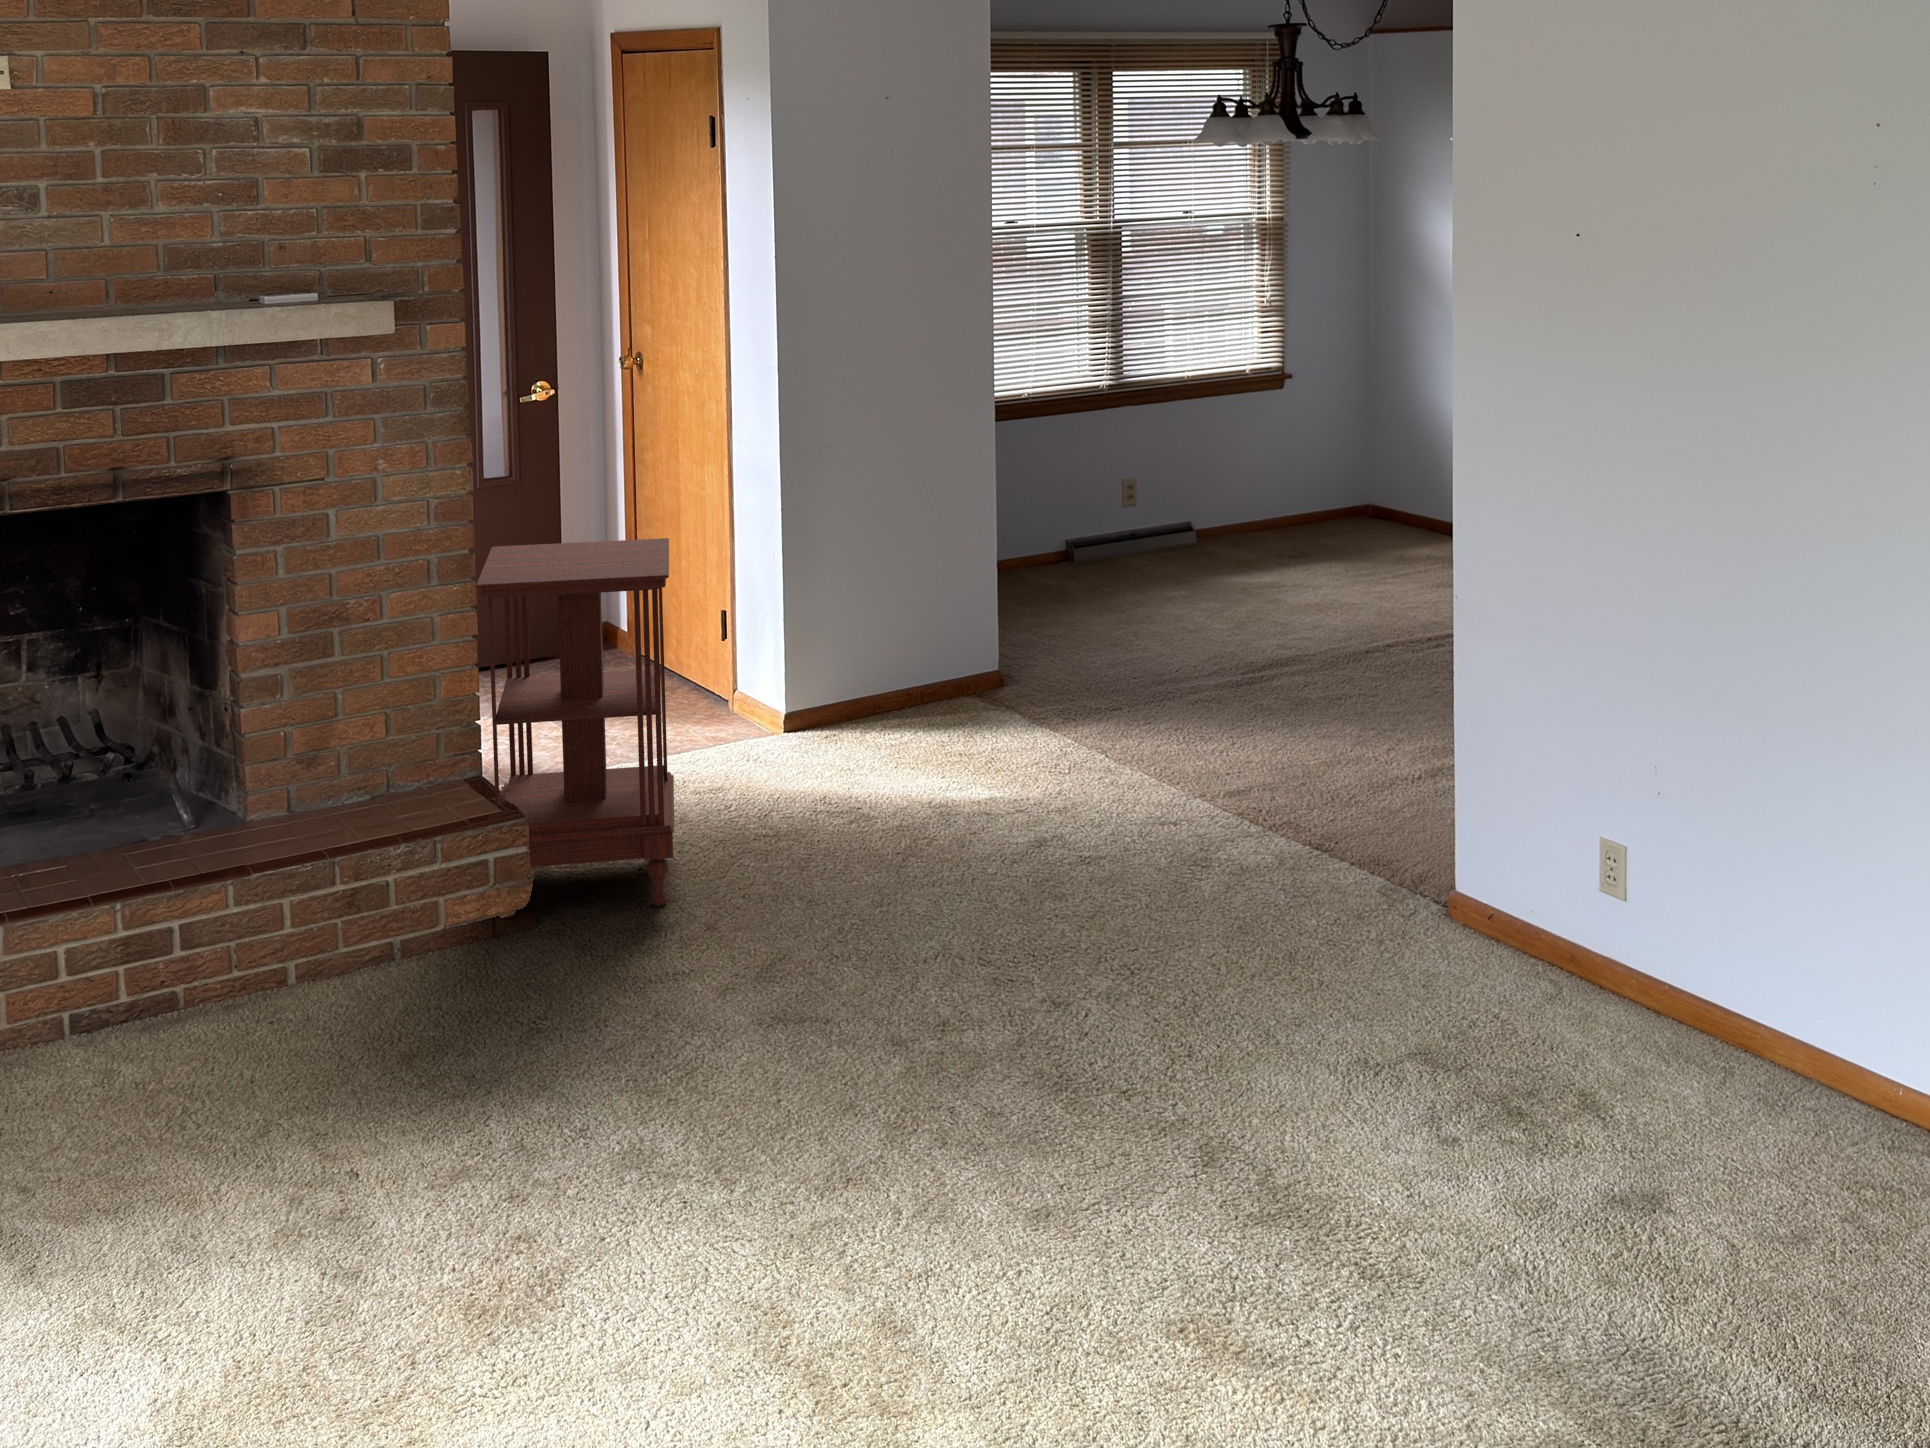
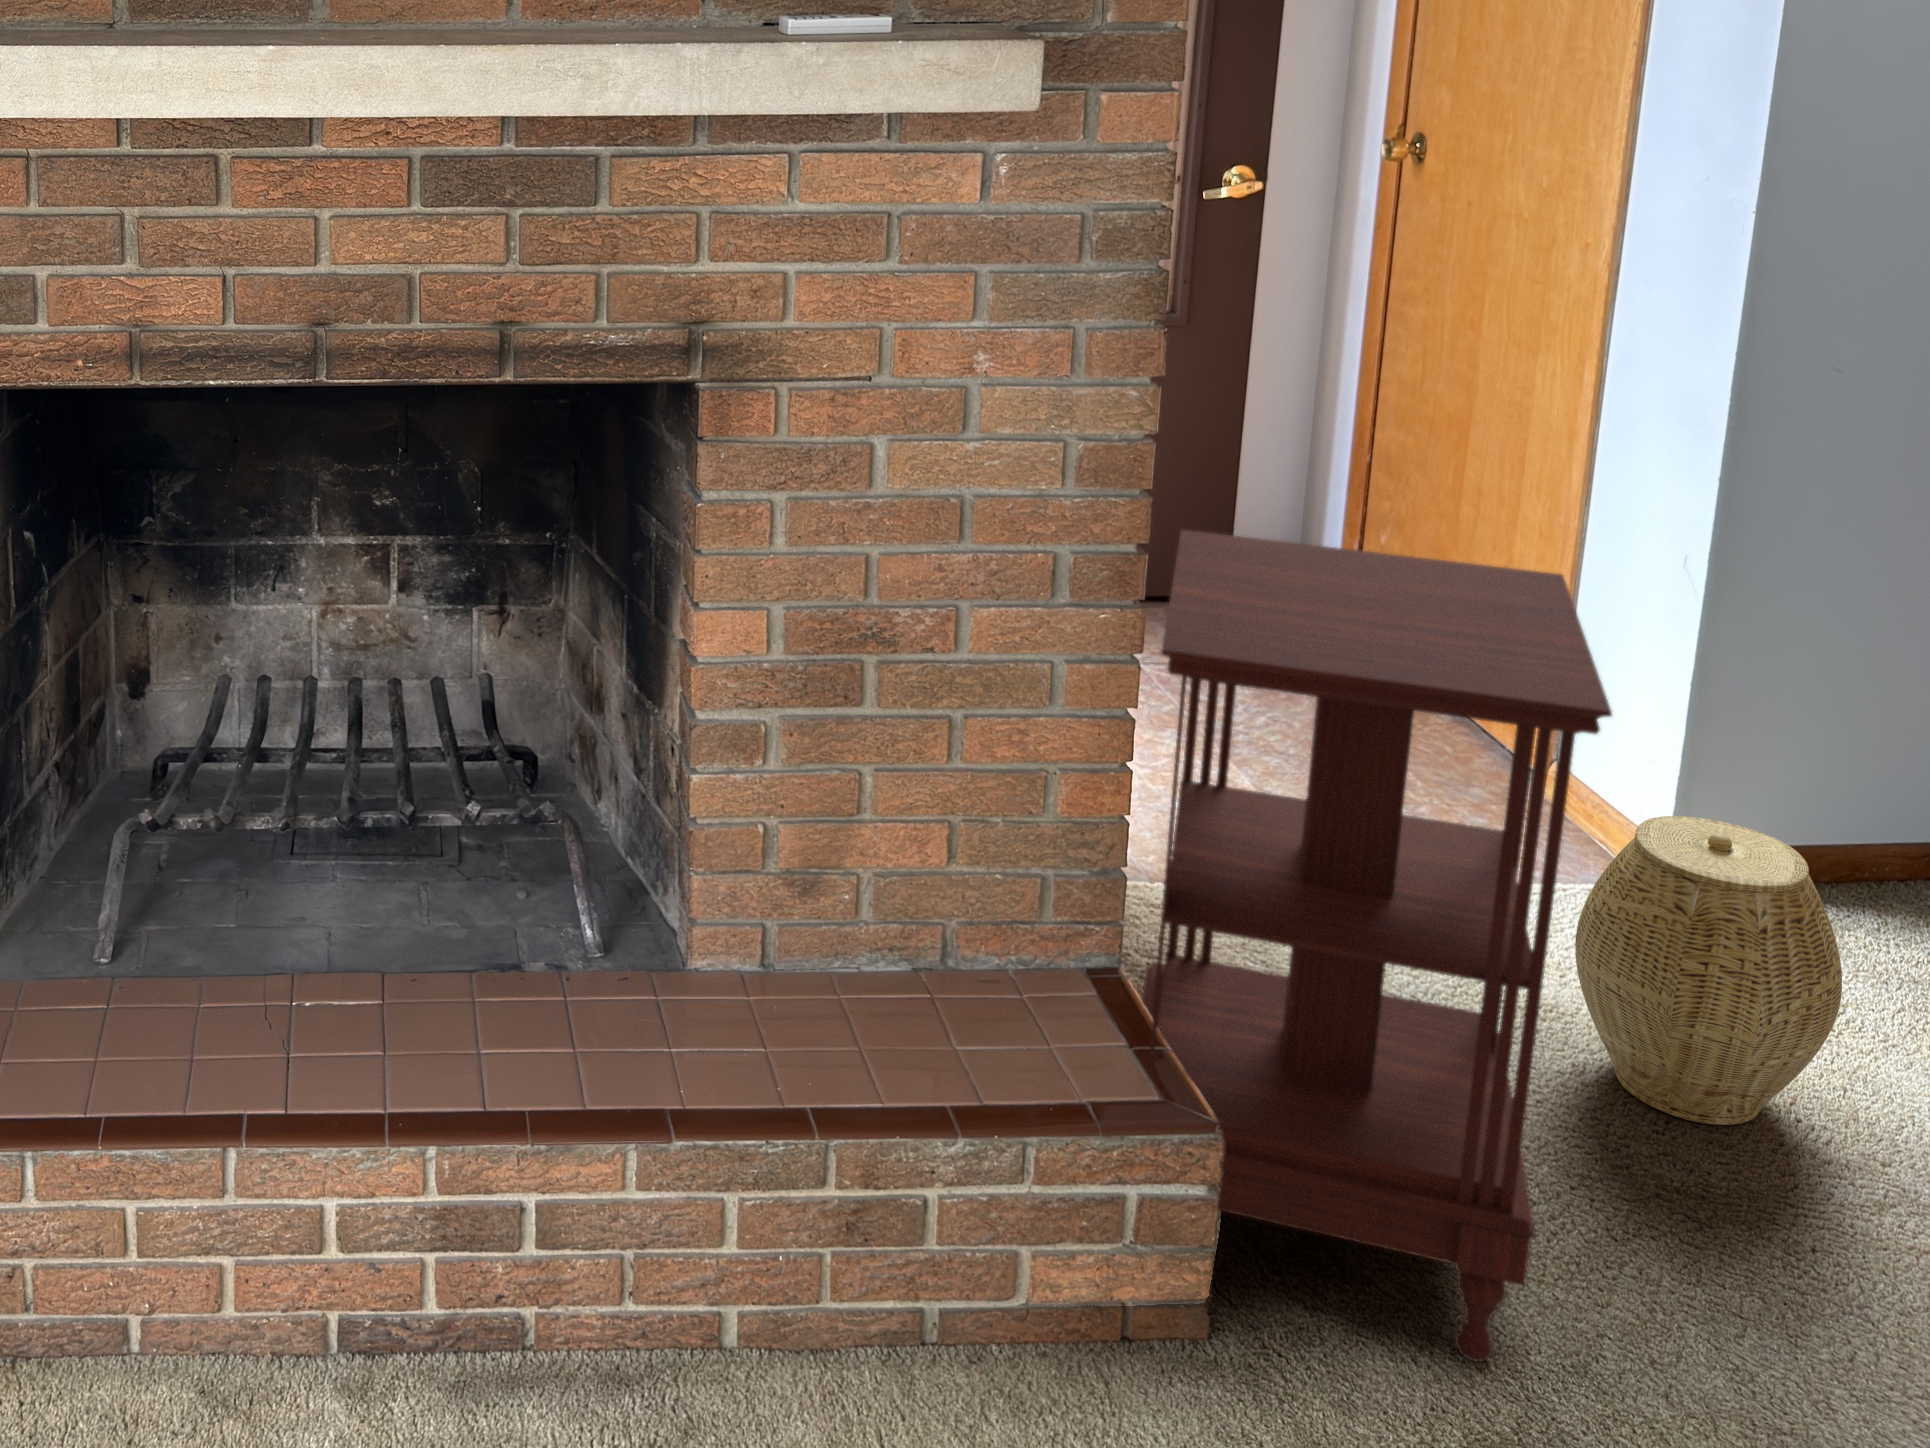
woven basket: none [716,666,829,812] -> present [1575,816,1842,1125]

